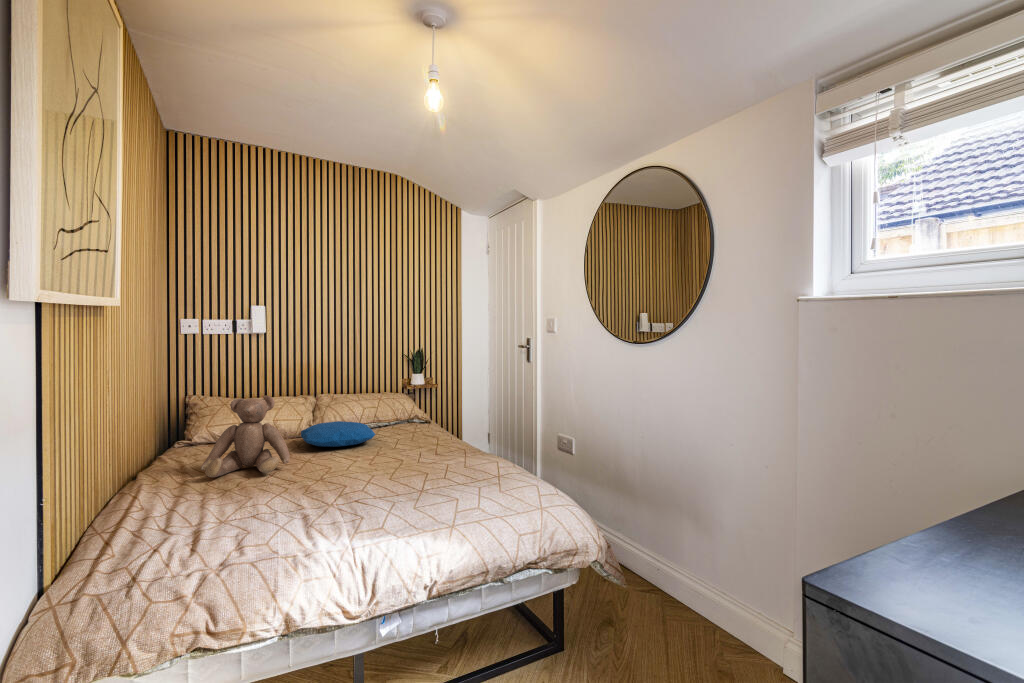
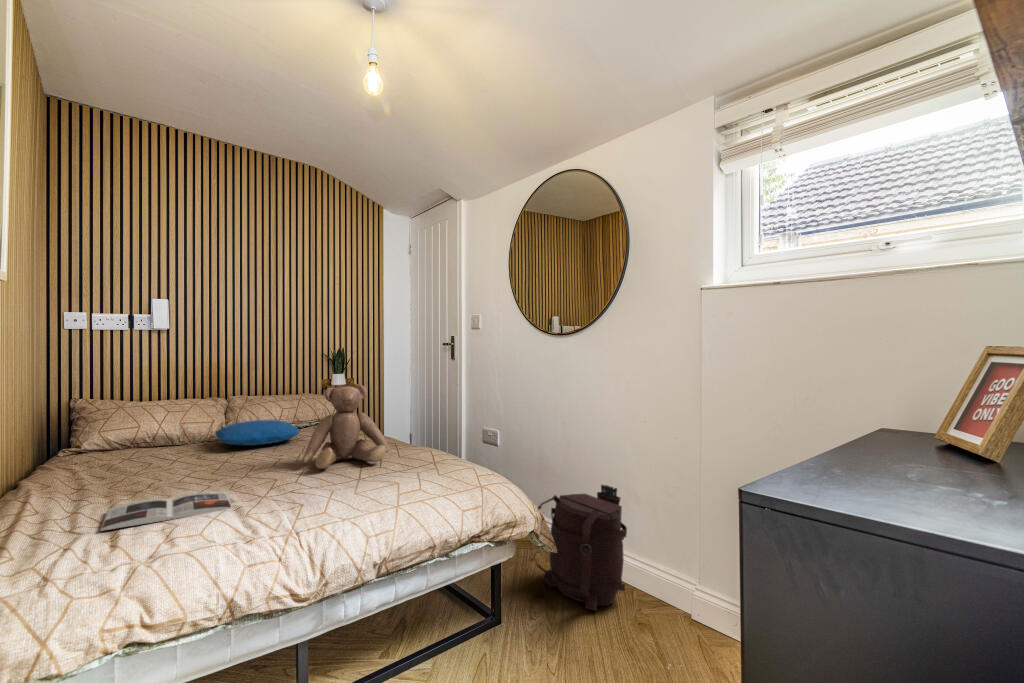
teddy bear: present [201,396,290,477] -> present [302,384,390,469]
magazine: none [185,498,300,534] -> present [101,492,232,531]
backpack: none [592,509,702,649] -> present [529,485,627,611]

